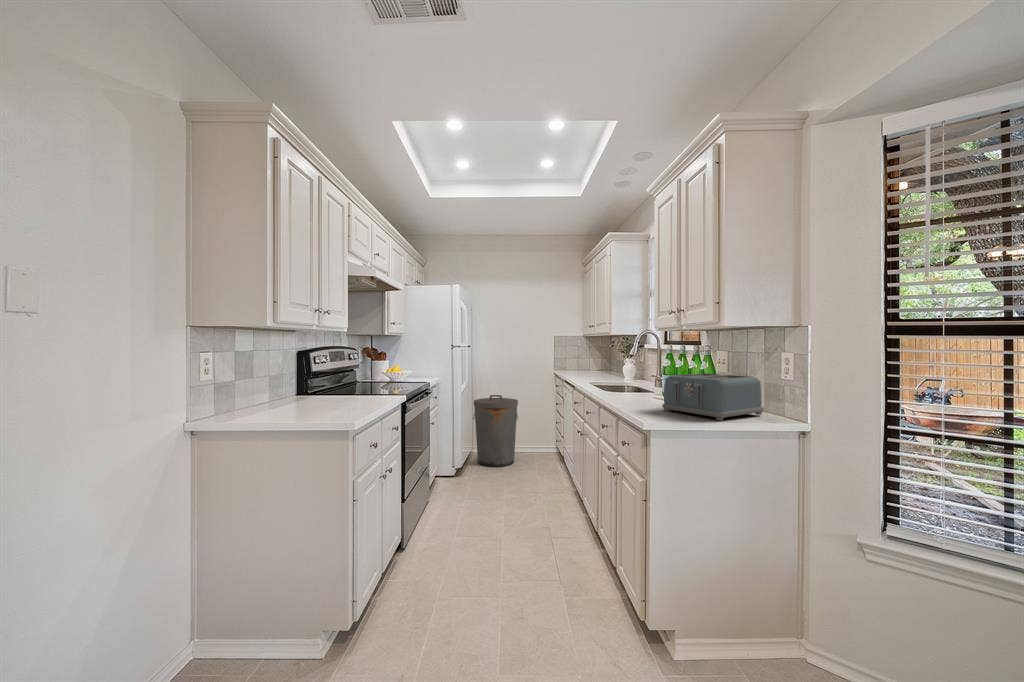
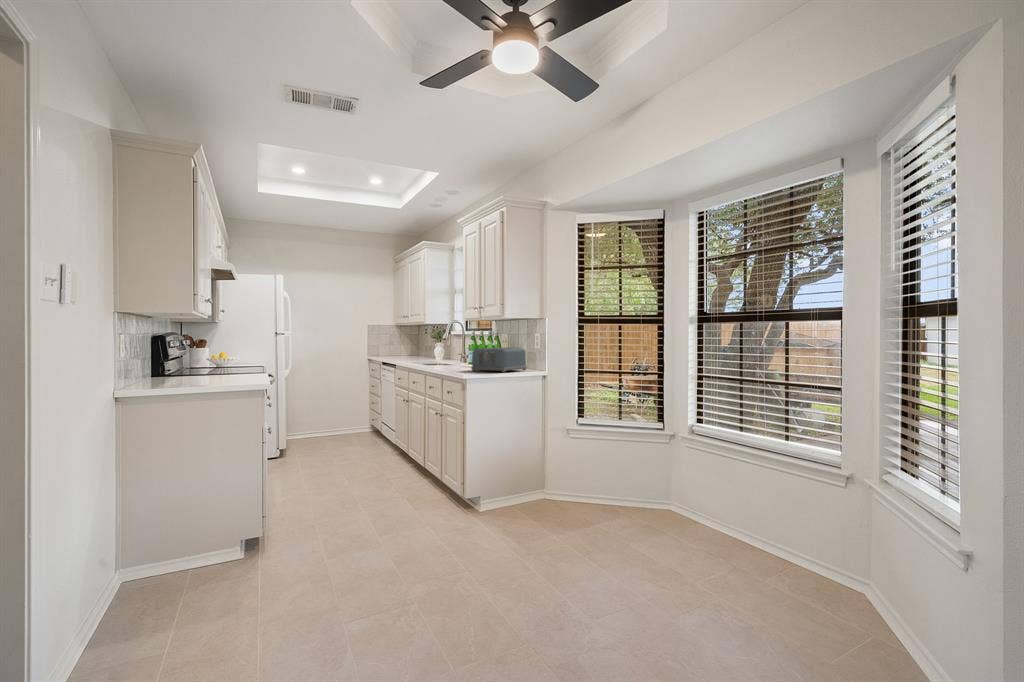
trash can: present [473,395,518,467] -> none [292,381,338,448]

